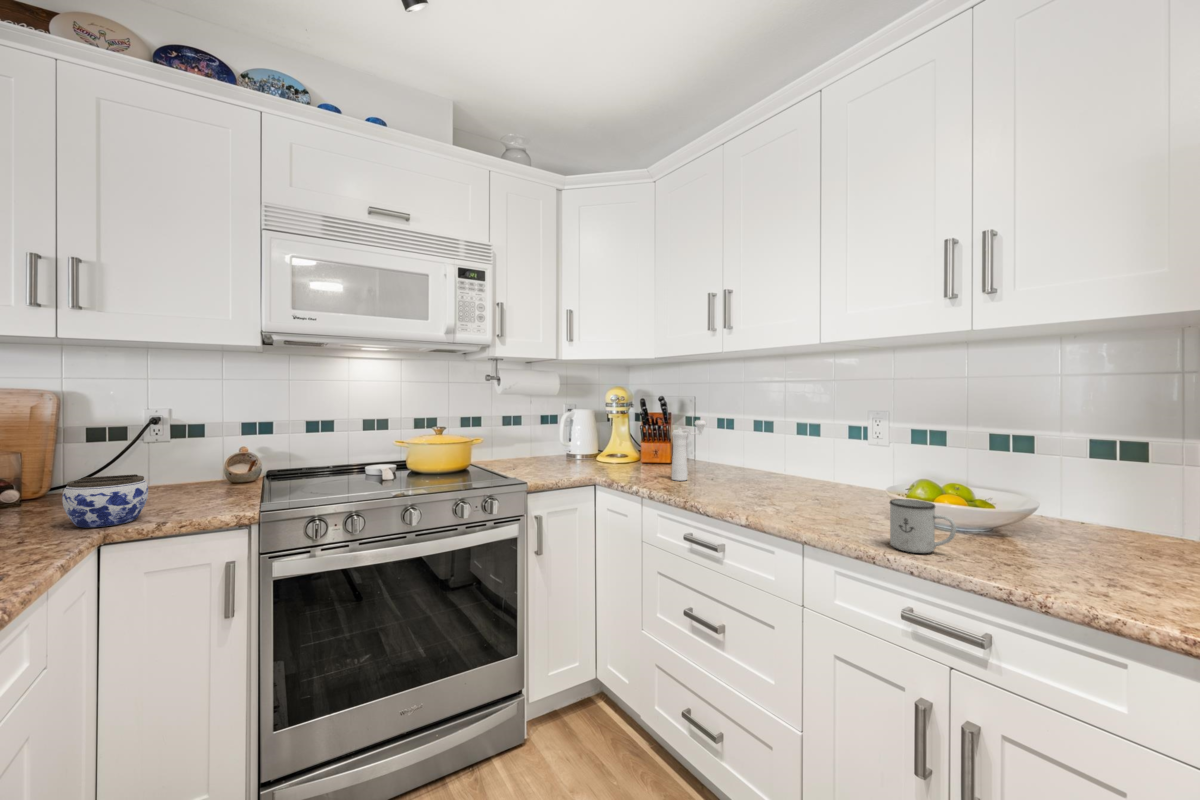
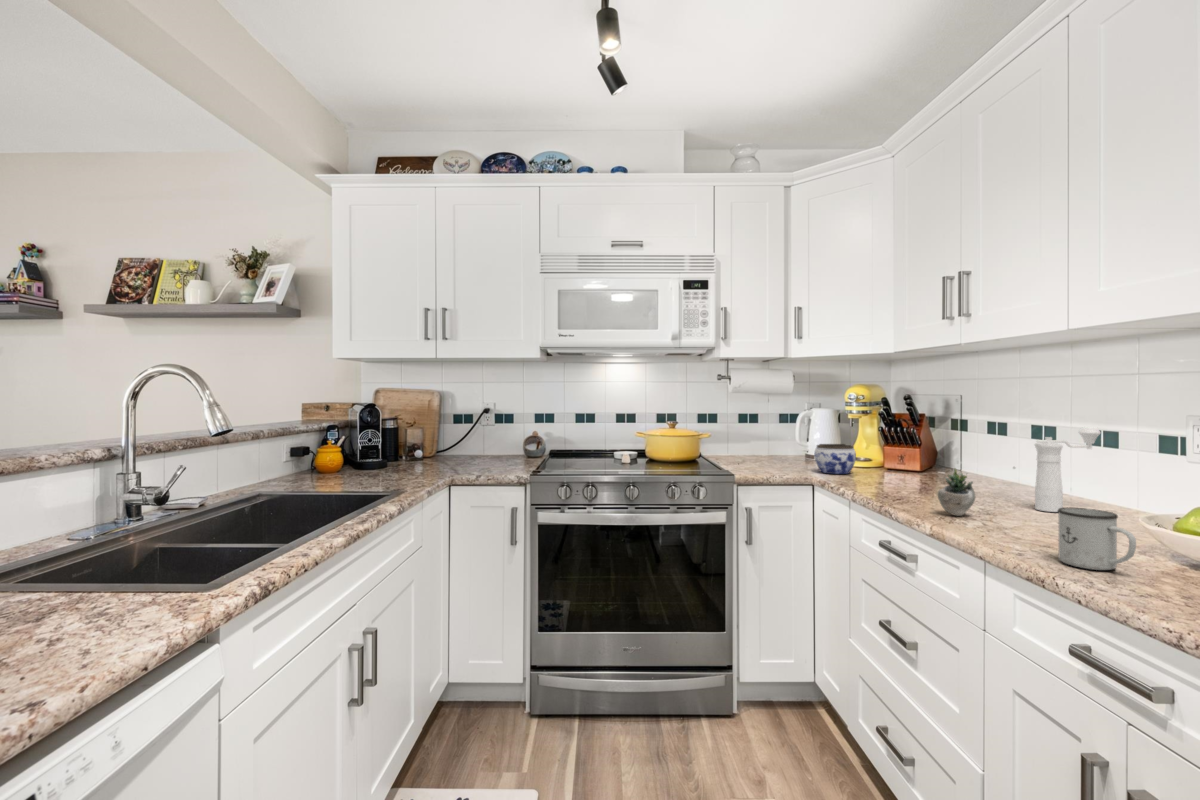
pepper mill: present [672,420,706,481] -> present [1035,427,1100,512]
succulent plant: none [746,462,804,509] -> present [938,467,1015,516]
jar: present [62,474,148,528] -> present [815,444,856,474]

